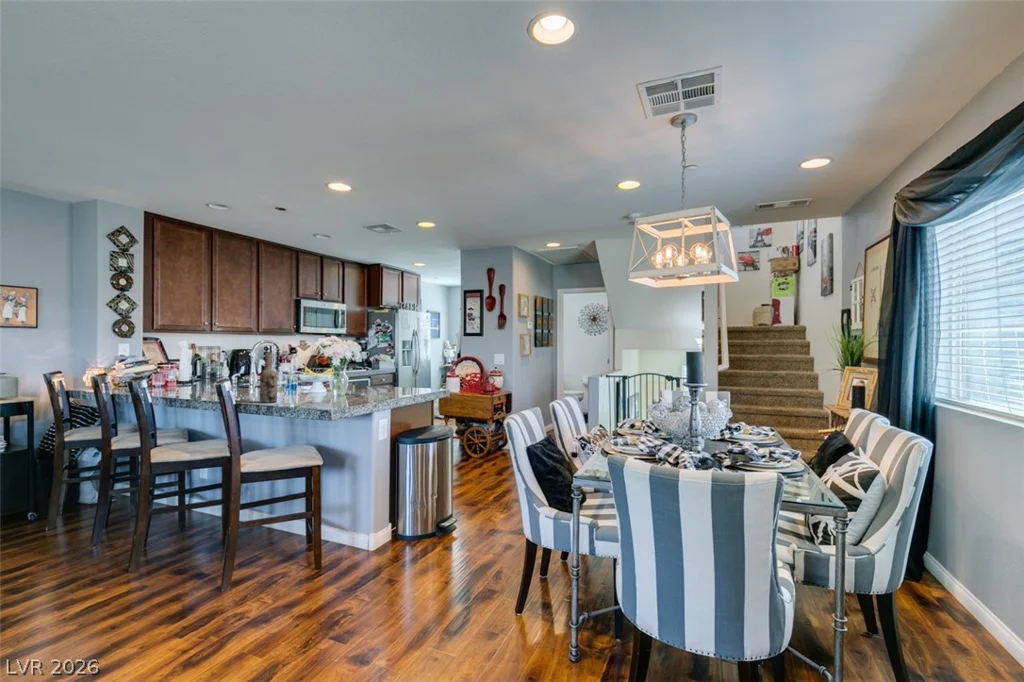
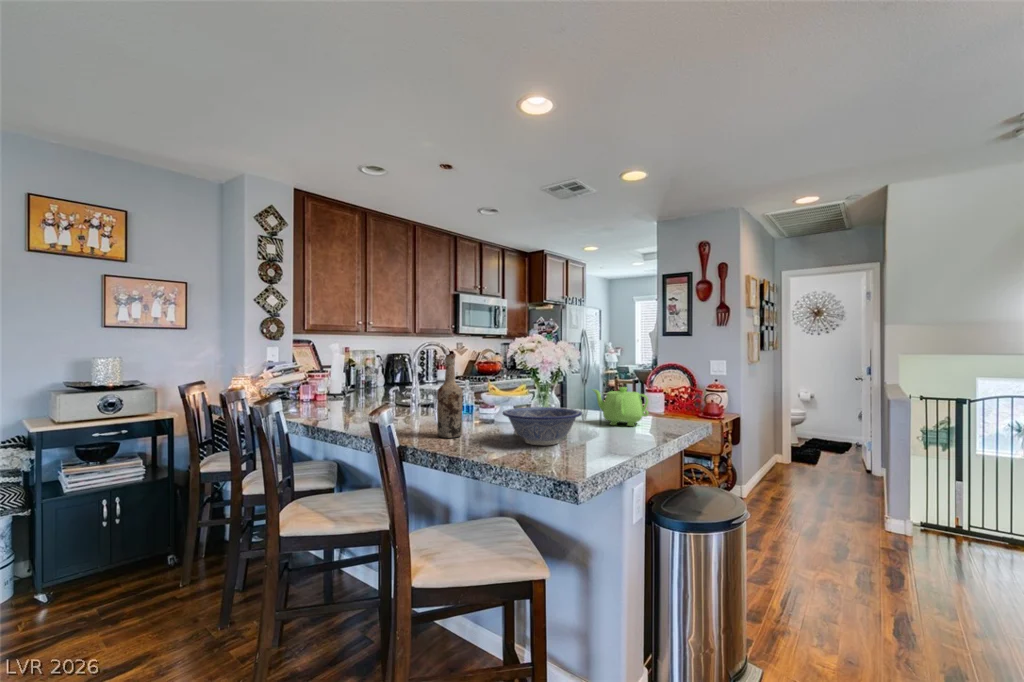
teapot: none [371,371,406,395] -> present [592,387,648,426]
decorative bowl: none [301,383,351,404] -> present [503,407,582,445]

